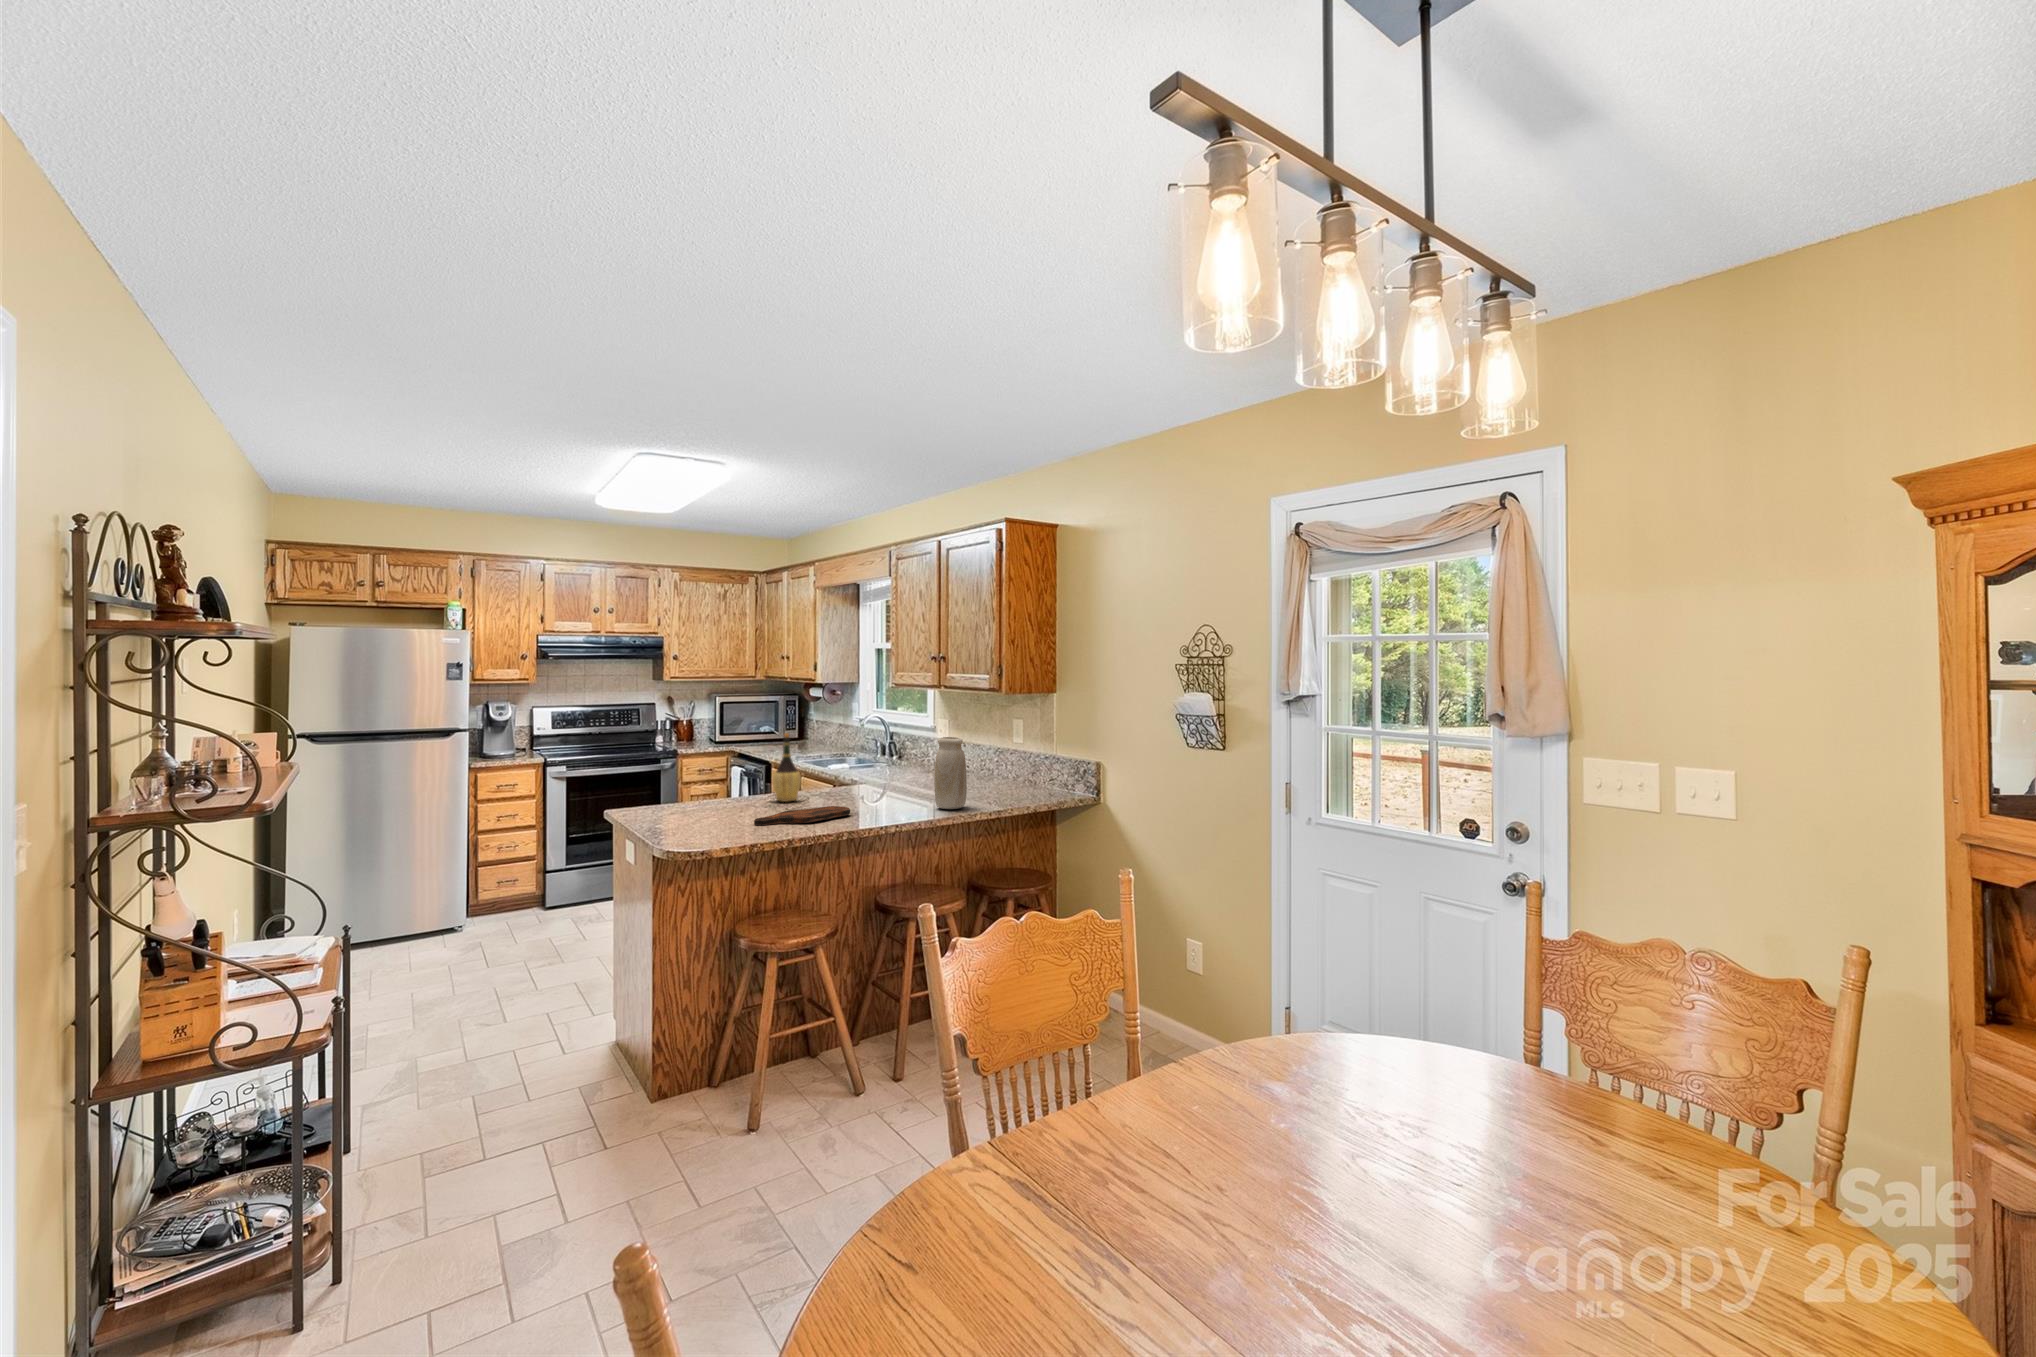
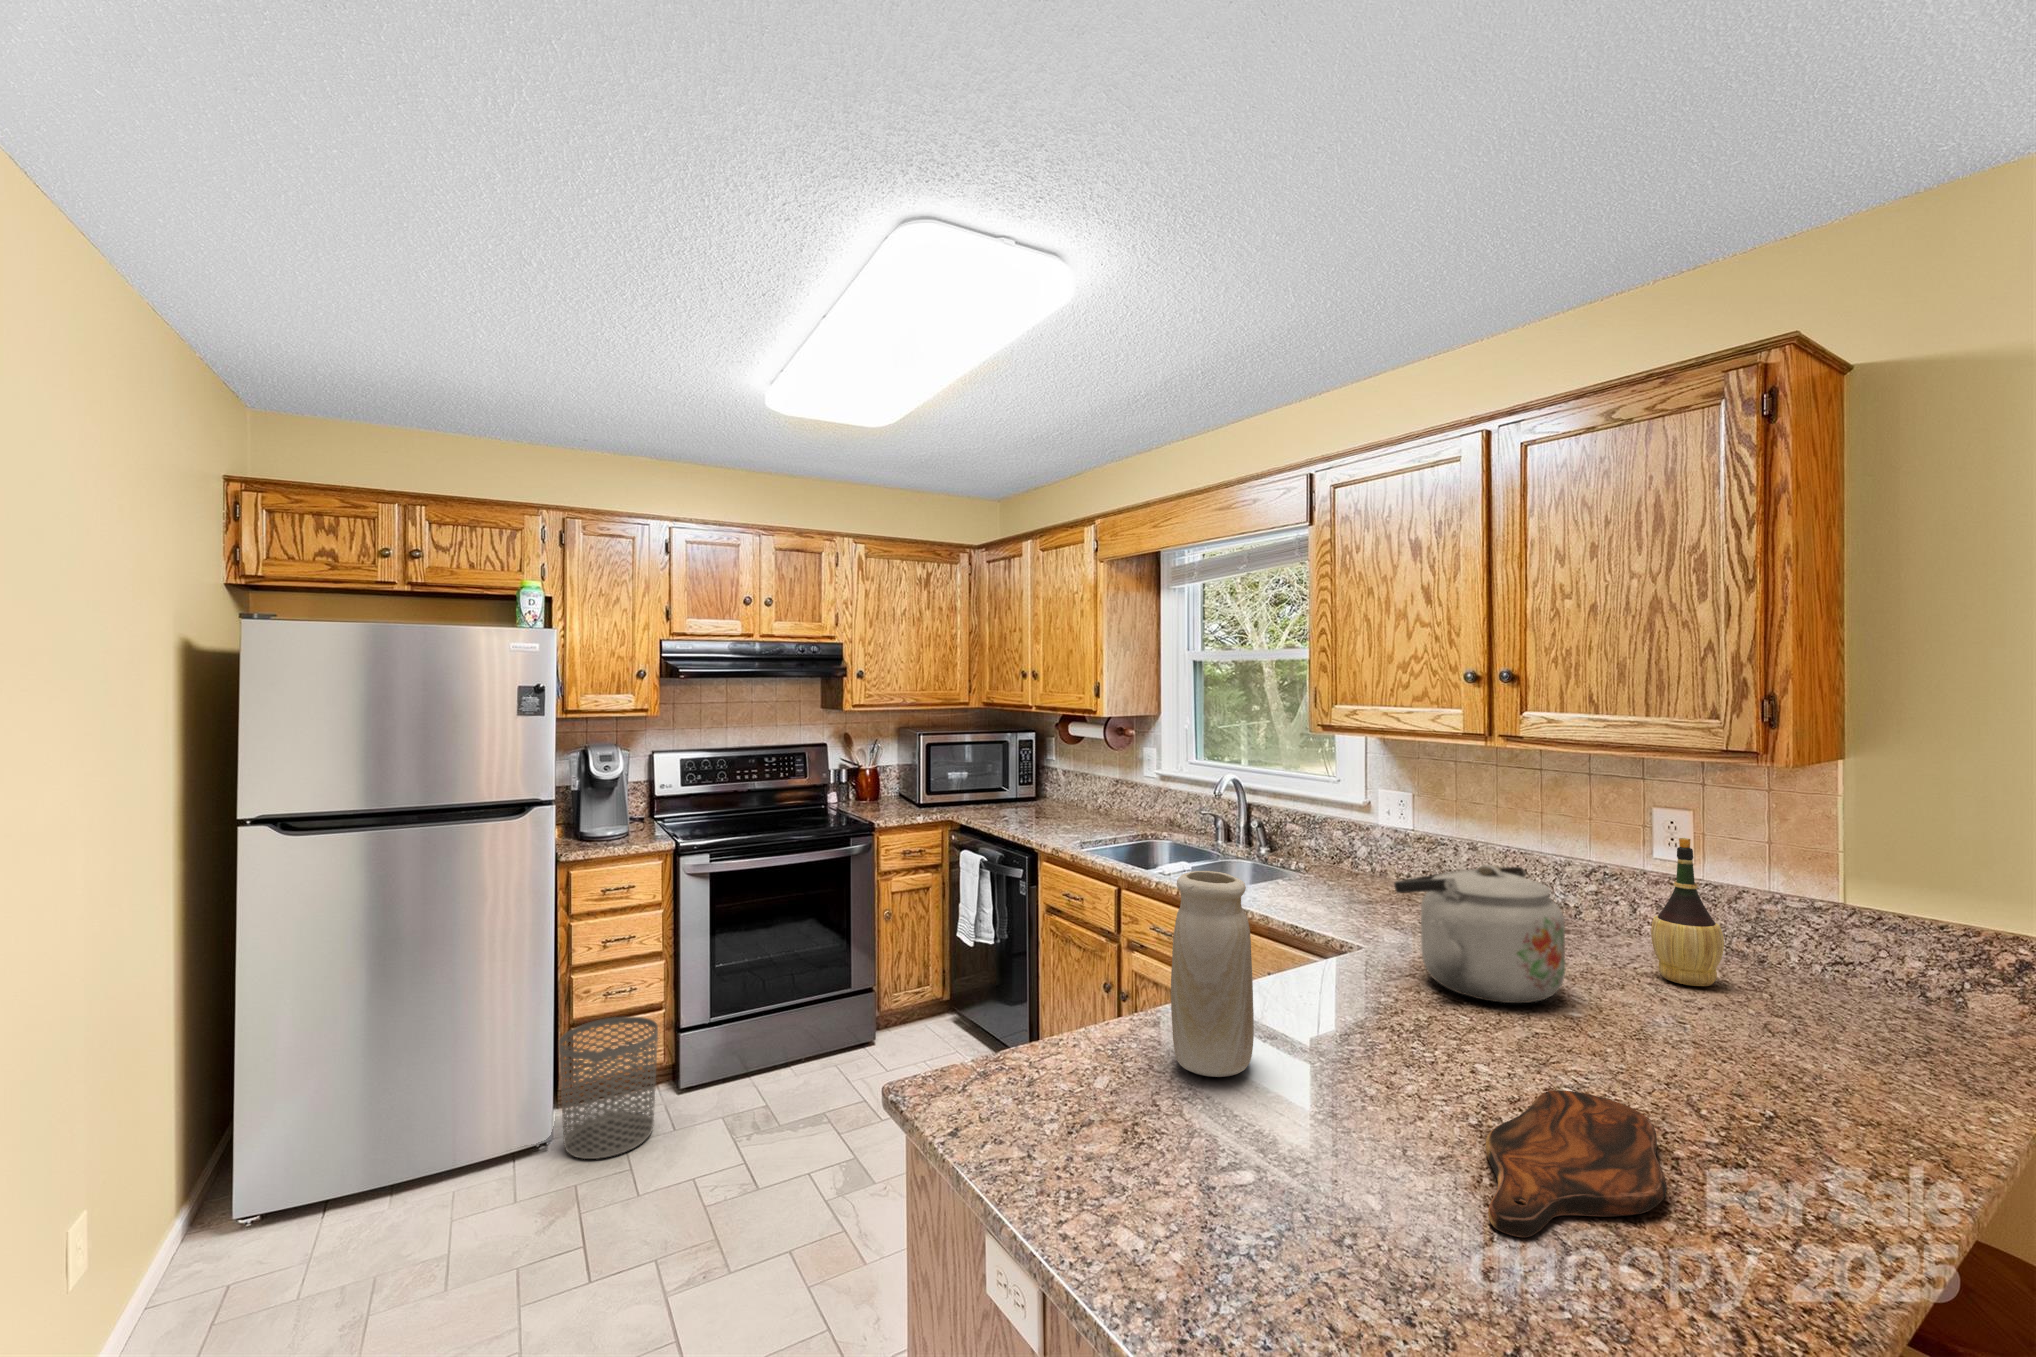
wine bottle: present [773,733,801,801] -> present [1651,838,1724,986]
vase: present [934,737,967,809] -> present [1171,871,1254,1077]
kettle: none [852,742,917,798] -> present [1394,865,1565,1003]
waste bin: none [470,859,531,931] -> present [559,1016,658,1159]

